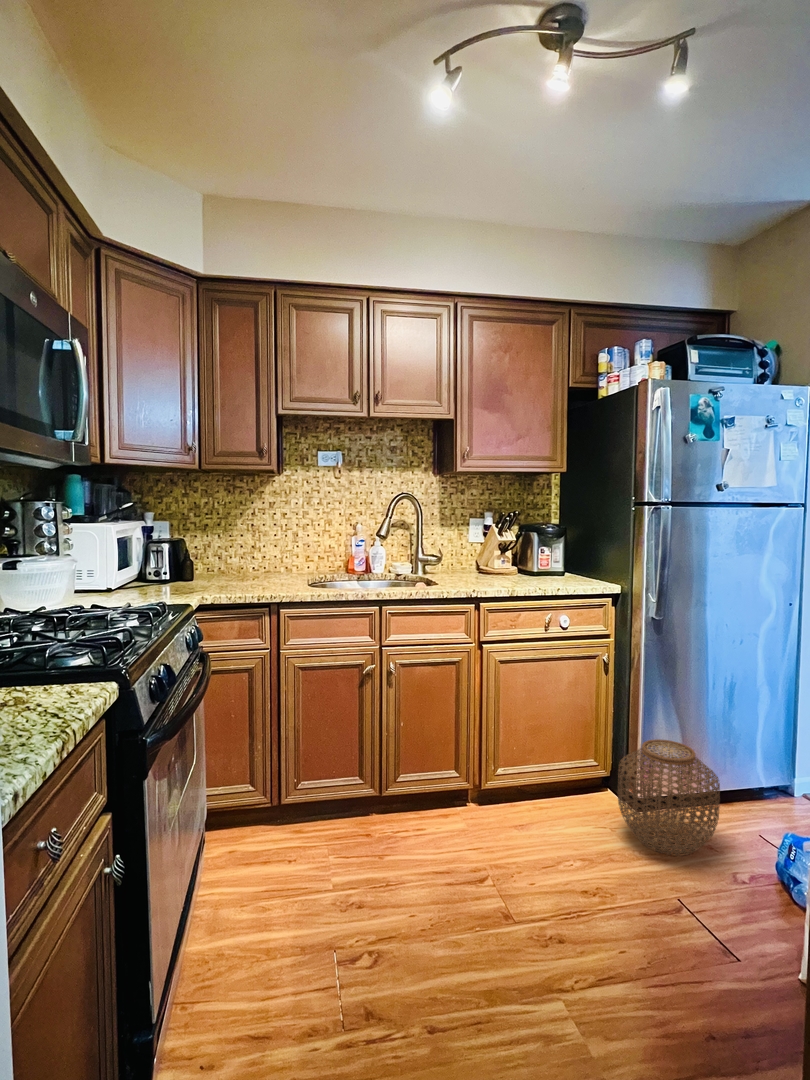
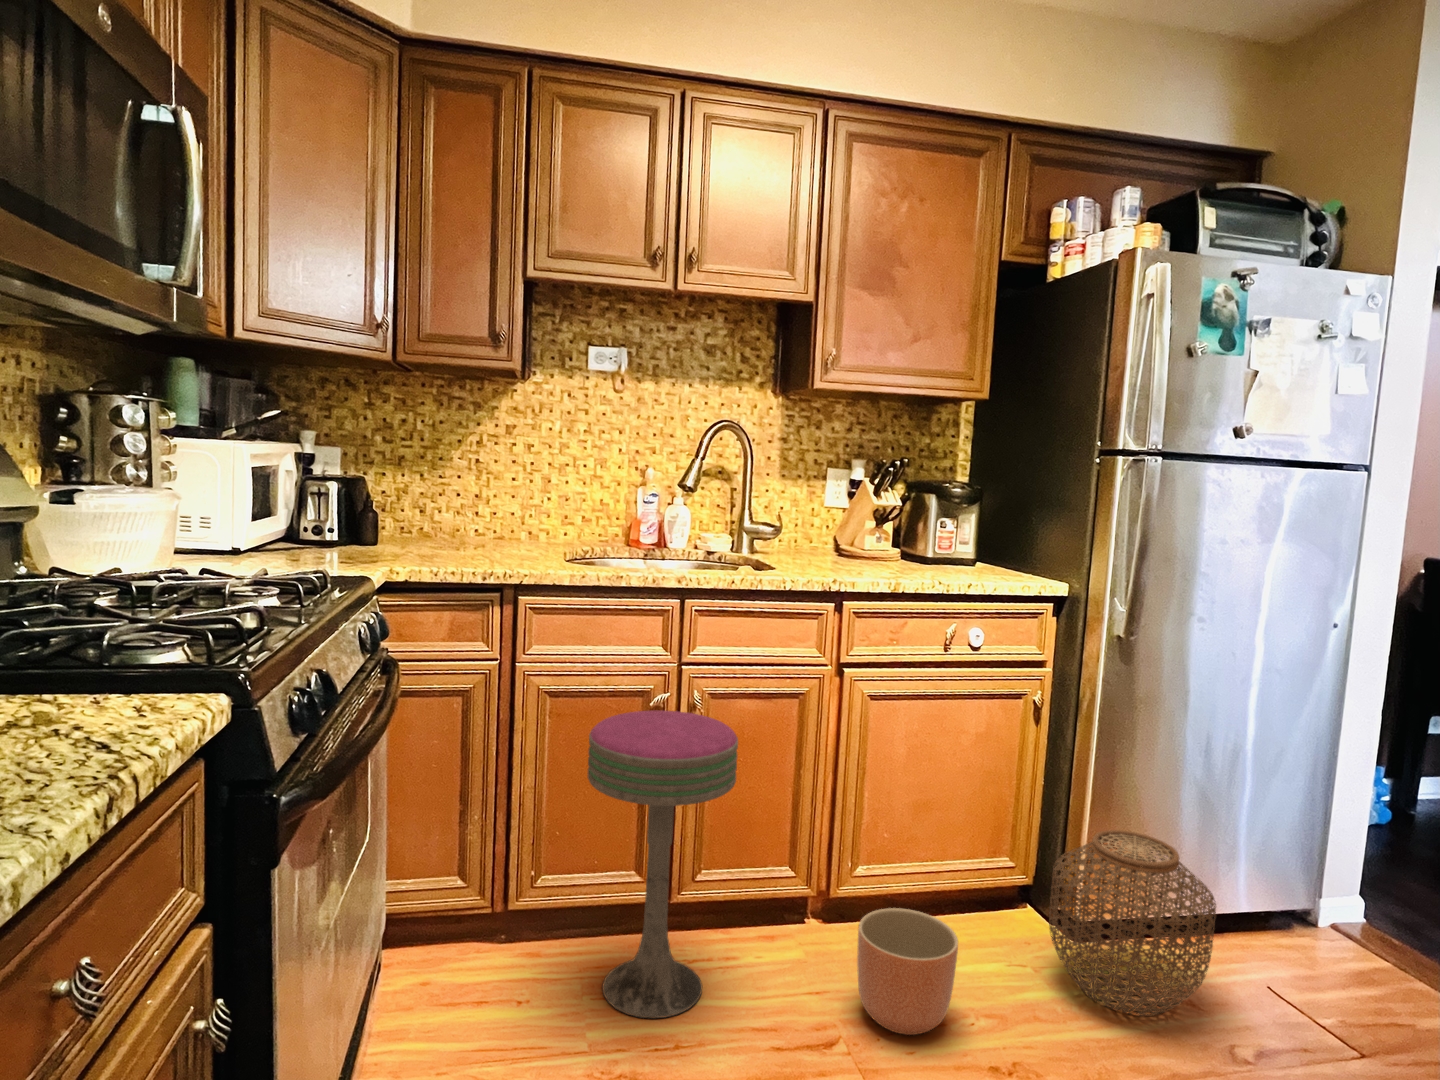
bar stool: none [326,676,417,868] -> present [588,710,738,1018]
planter: none [497,794,559,872] -> present [857,908,958,1035]

